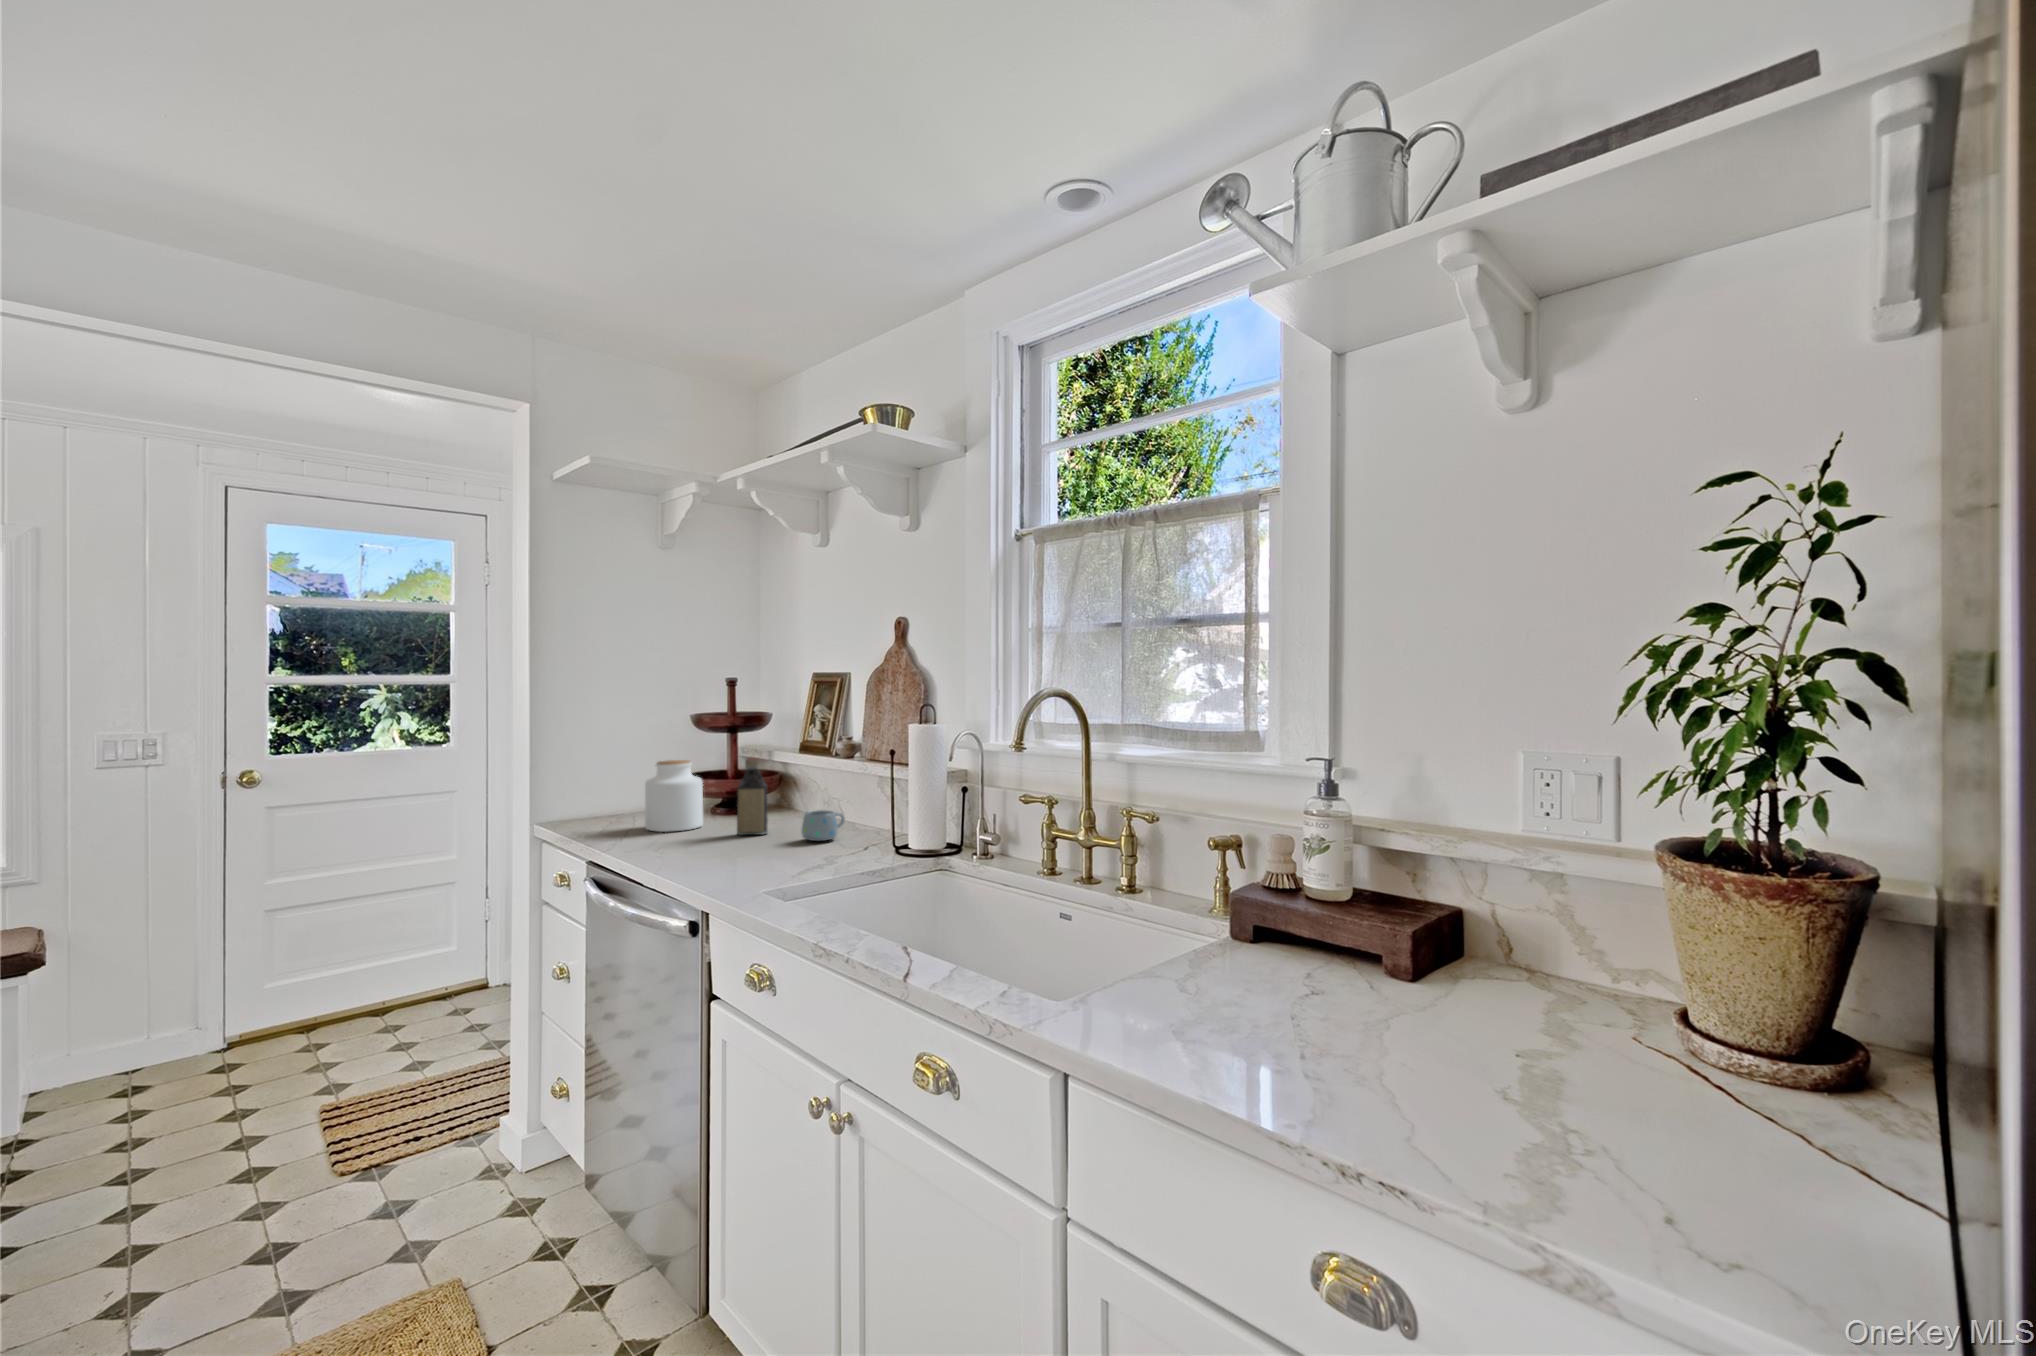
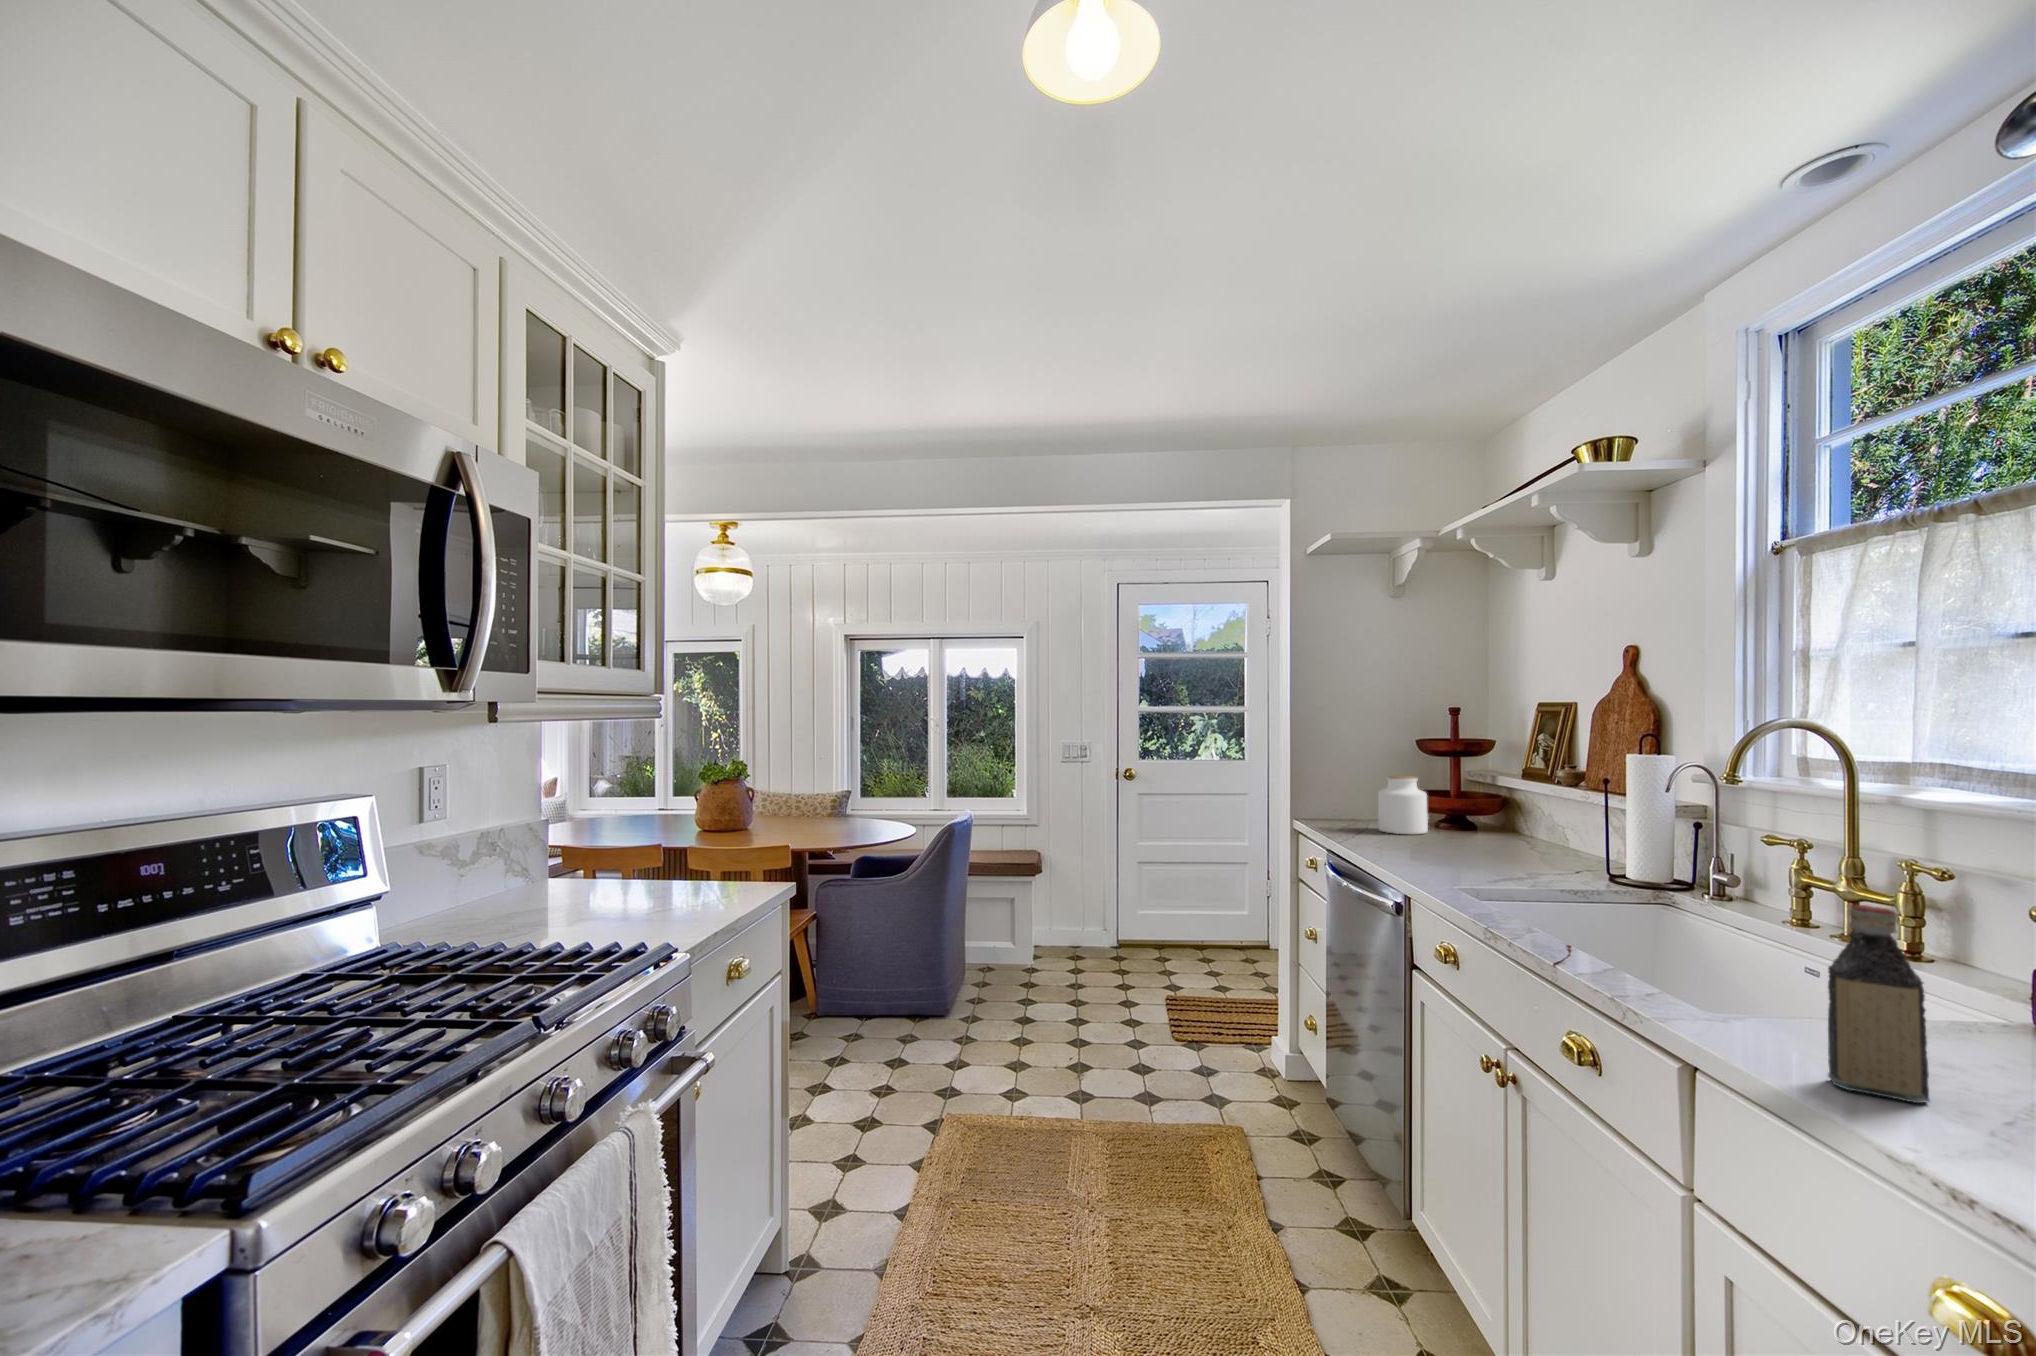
bottle: present [737,758,768,835] -> present [1828,905,1930,1103]
mug: present [801,810,845,841] -> none [1513,829,1559,857]

